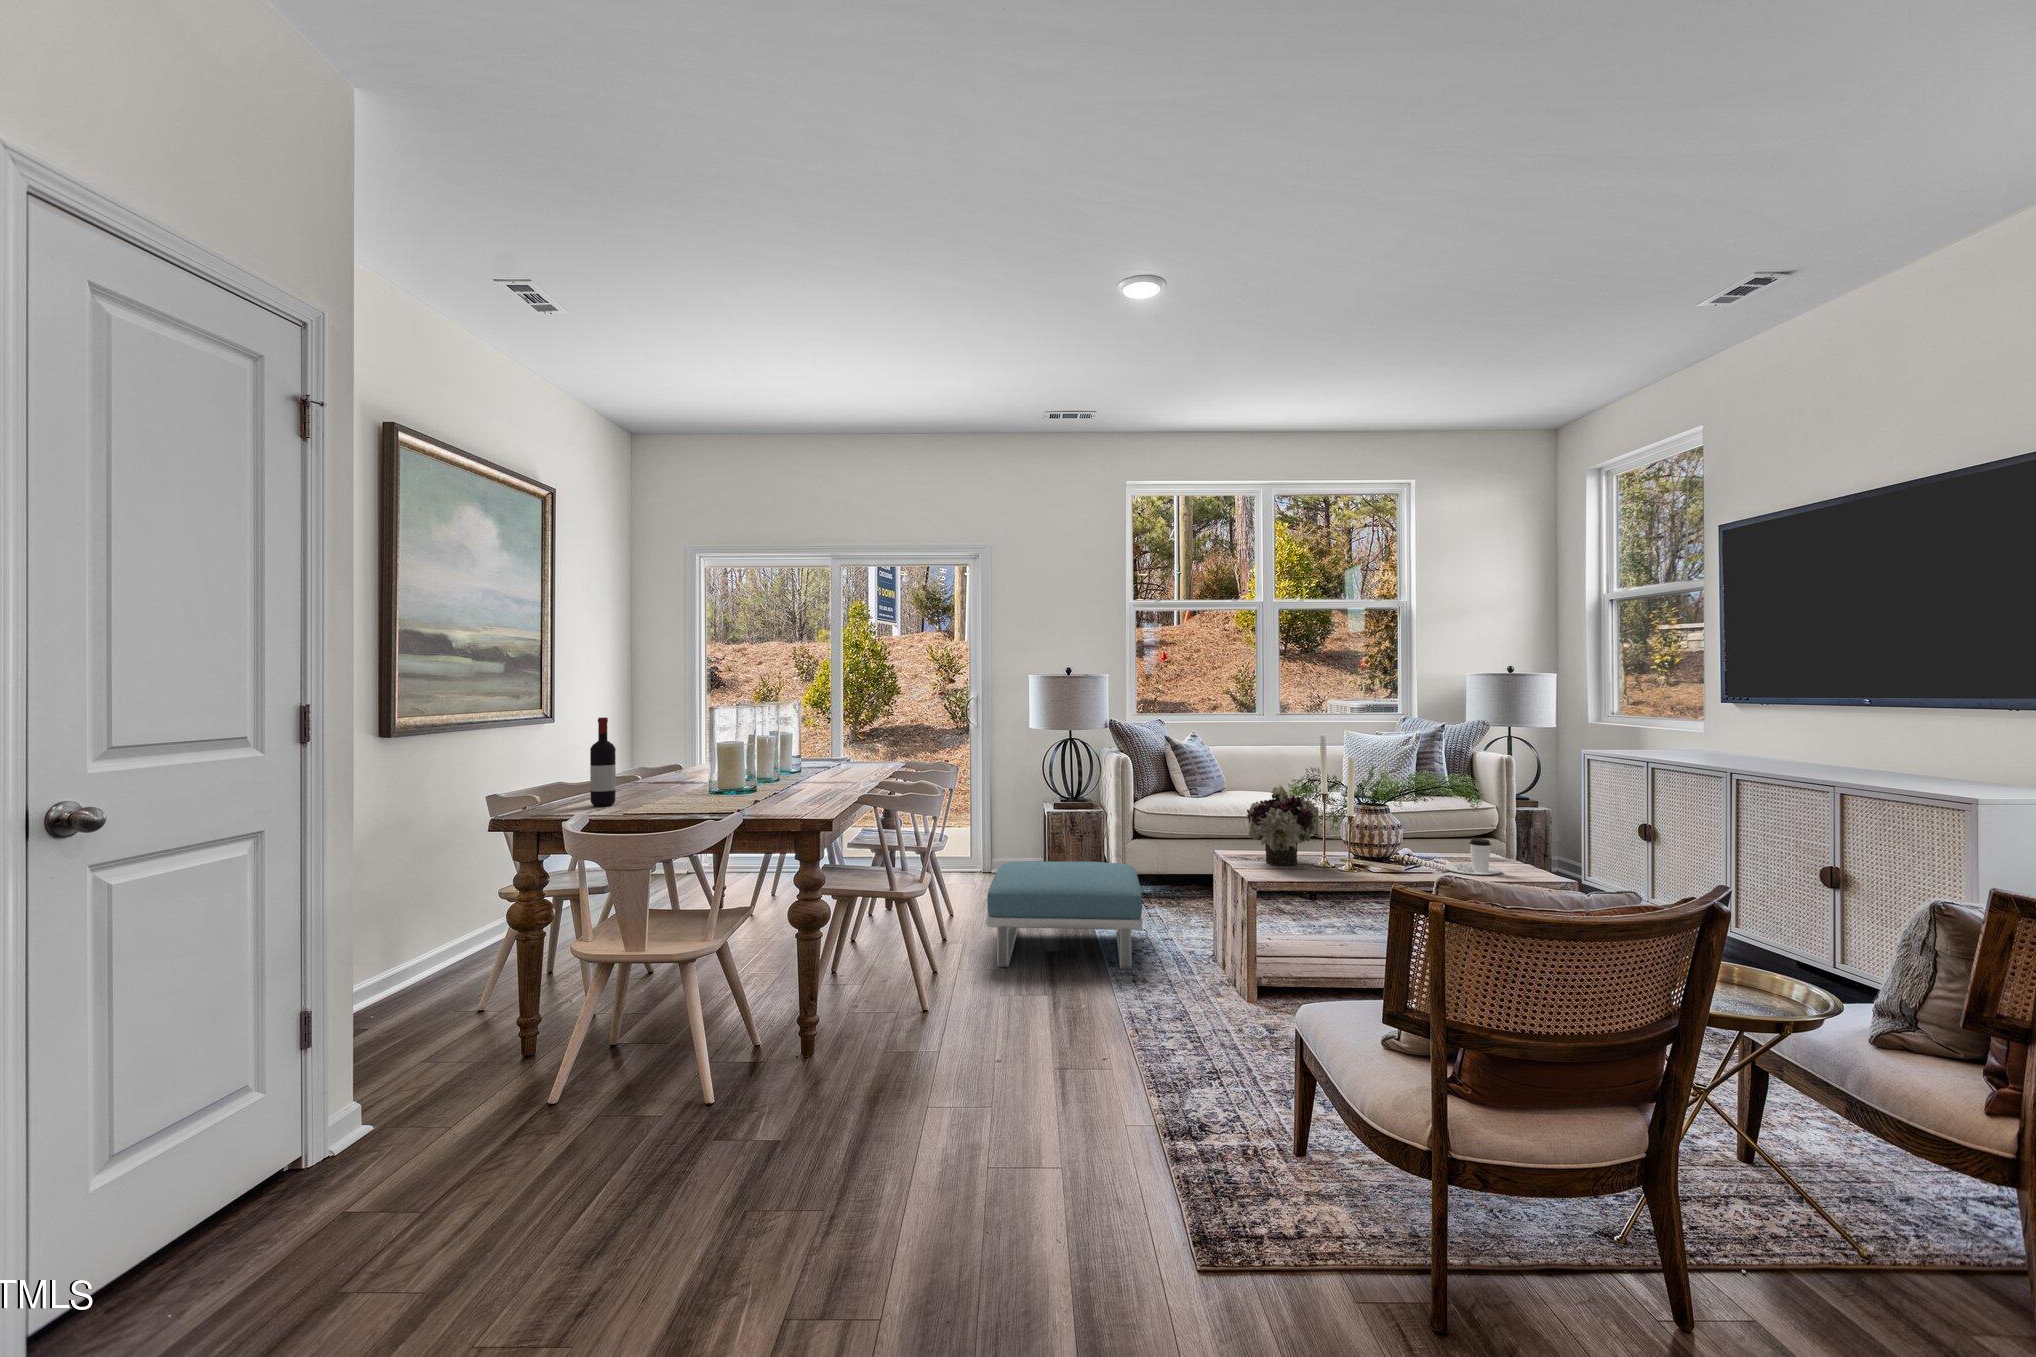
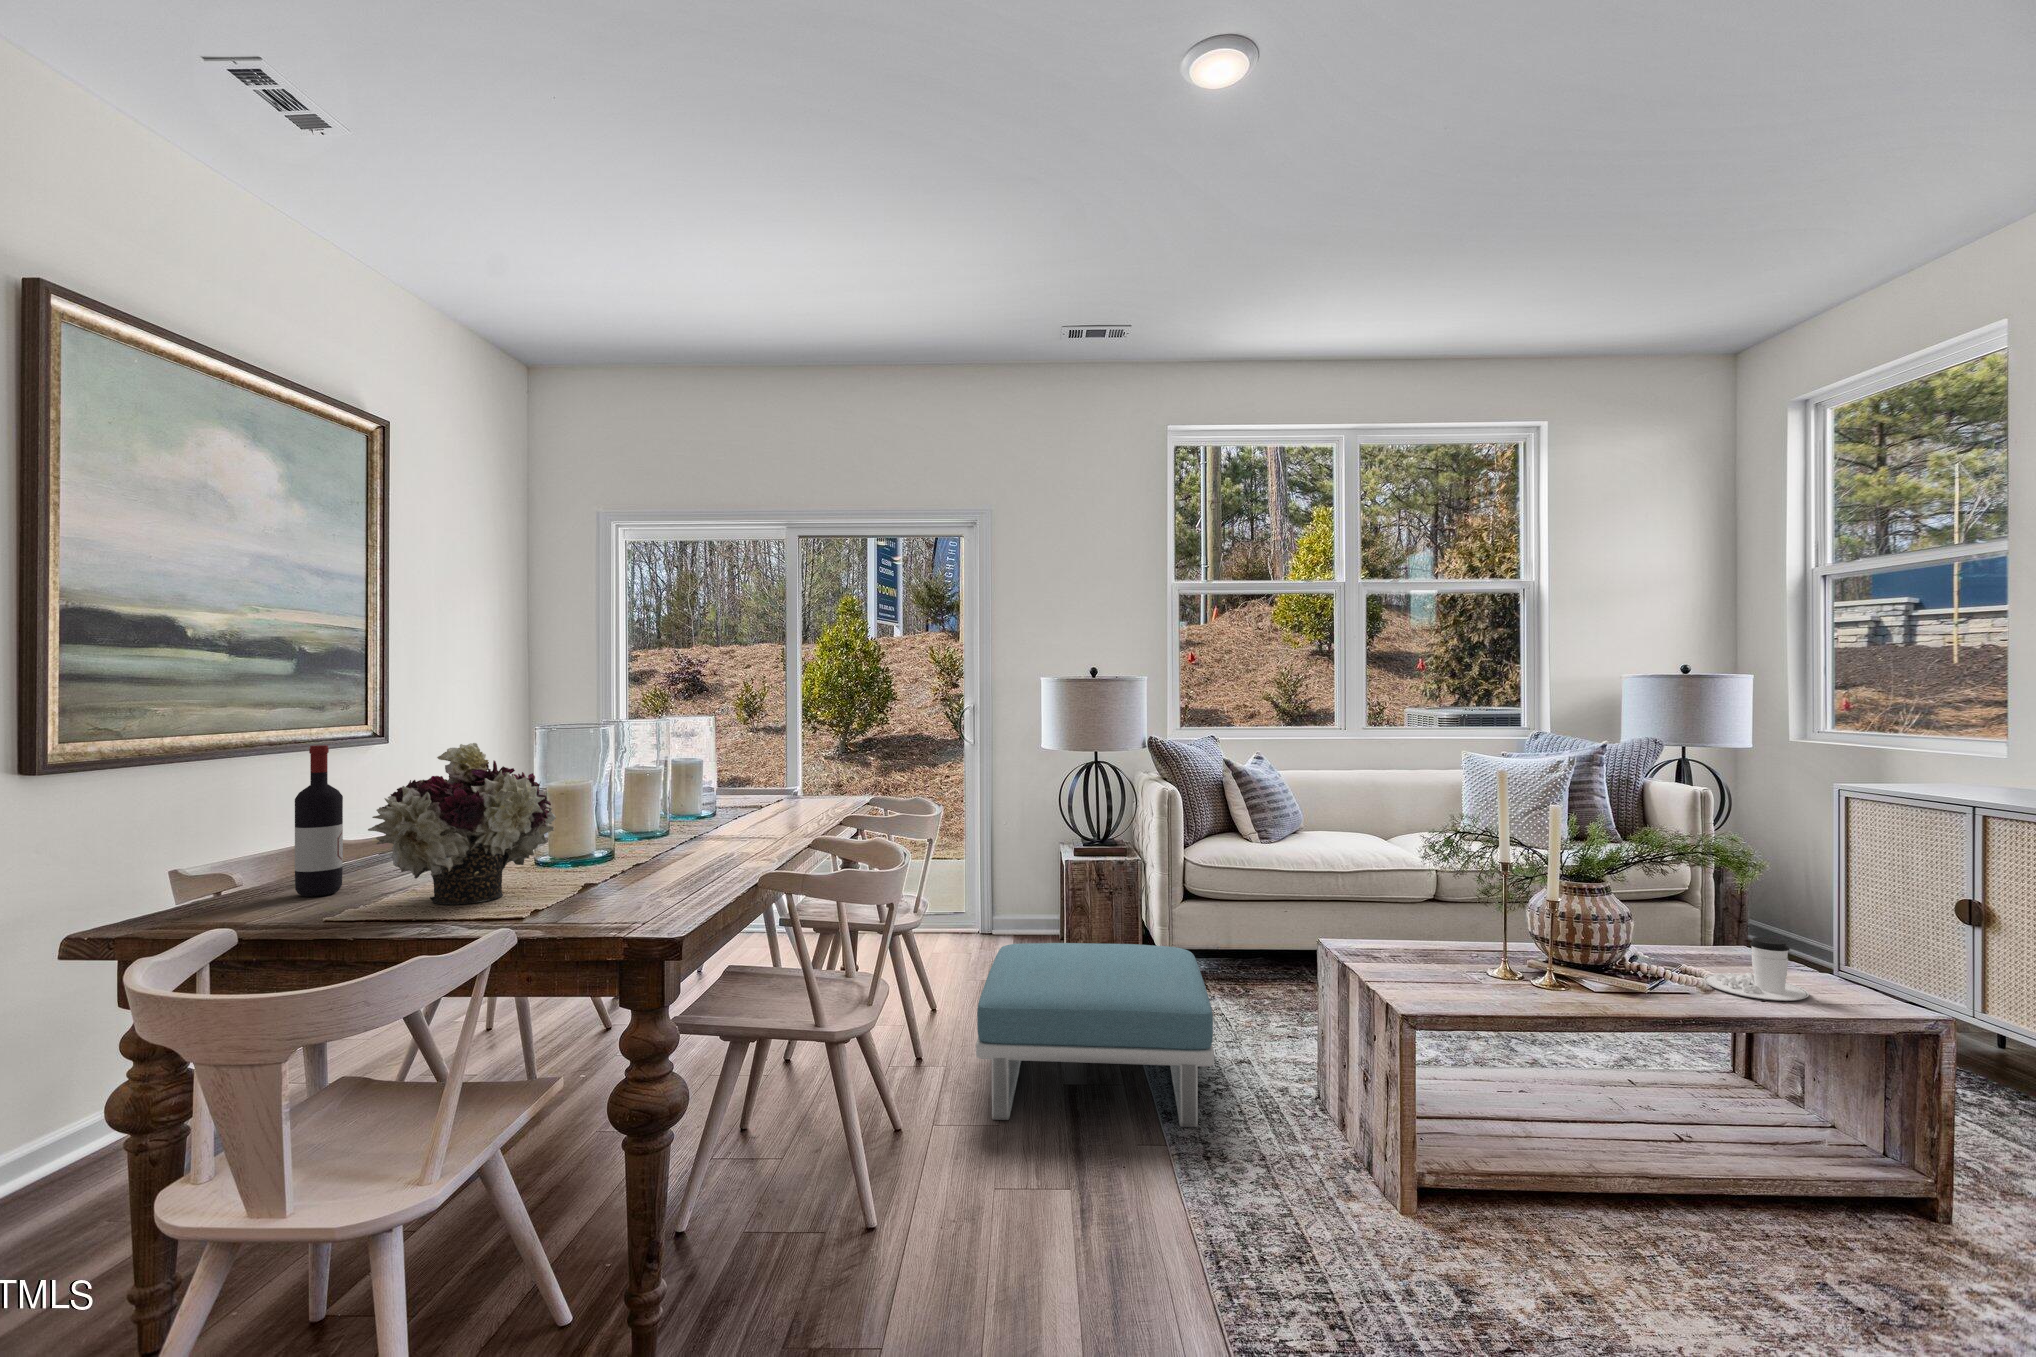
flower arrangement: present [1247,785,1319,866] -> present [368,743,556,905]

